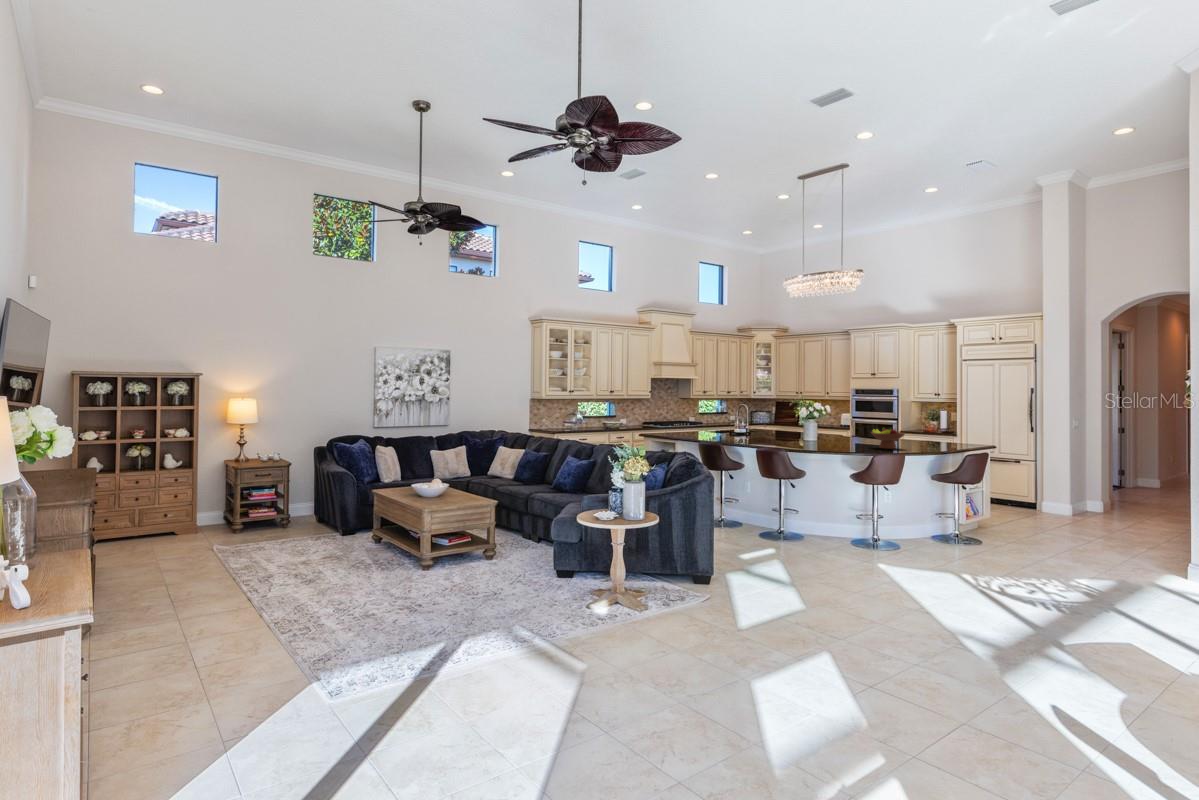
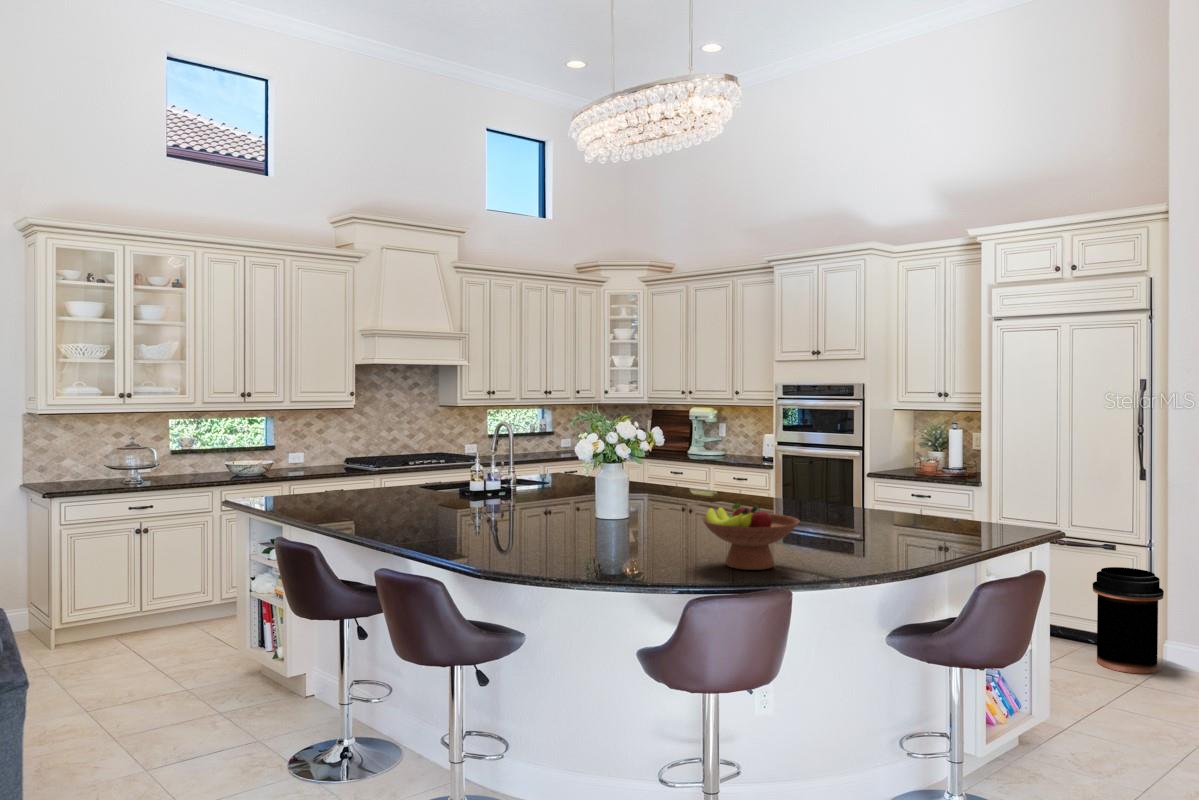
trash can: none [1008,469,1040,513] -> present [1093,567,1164,674]

